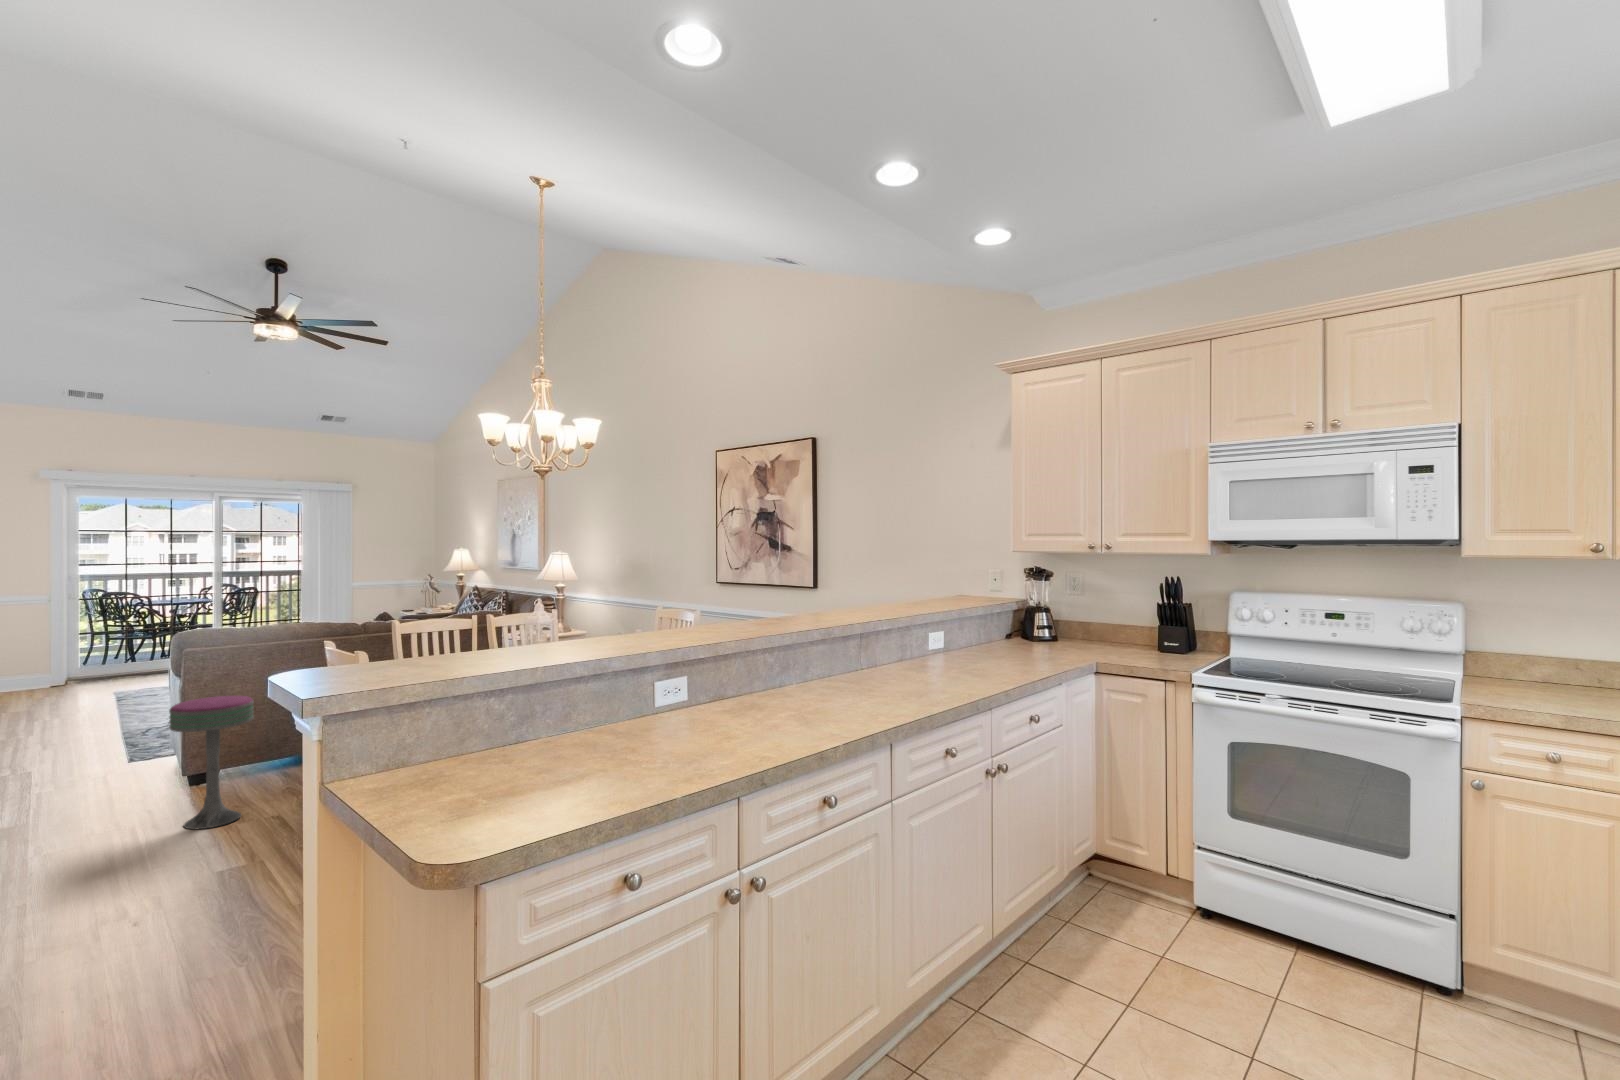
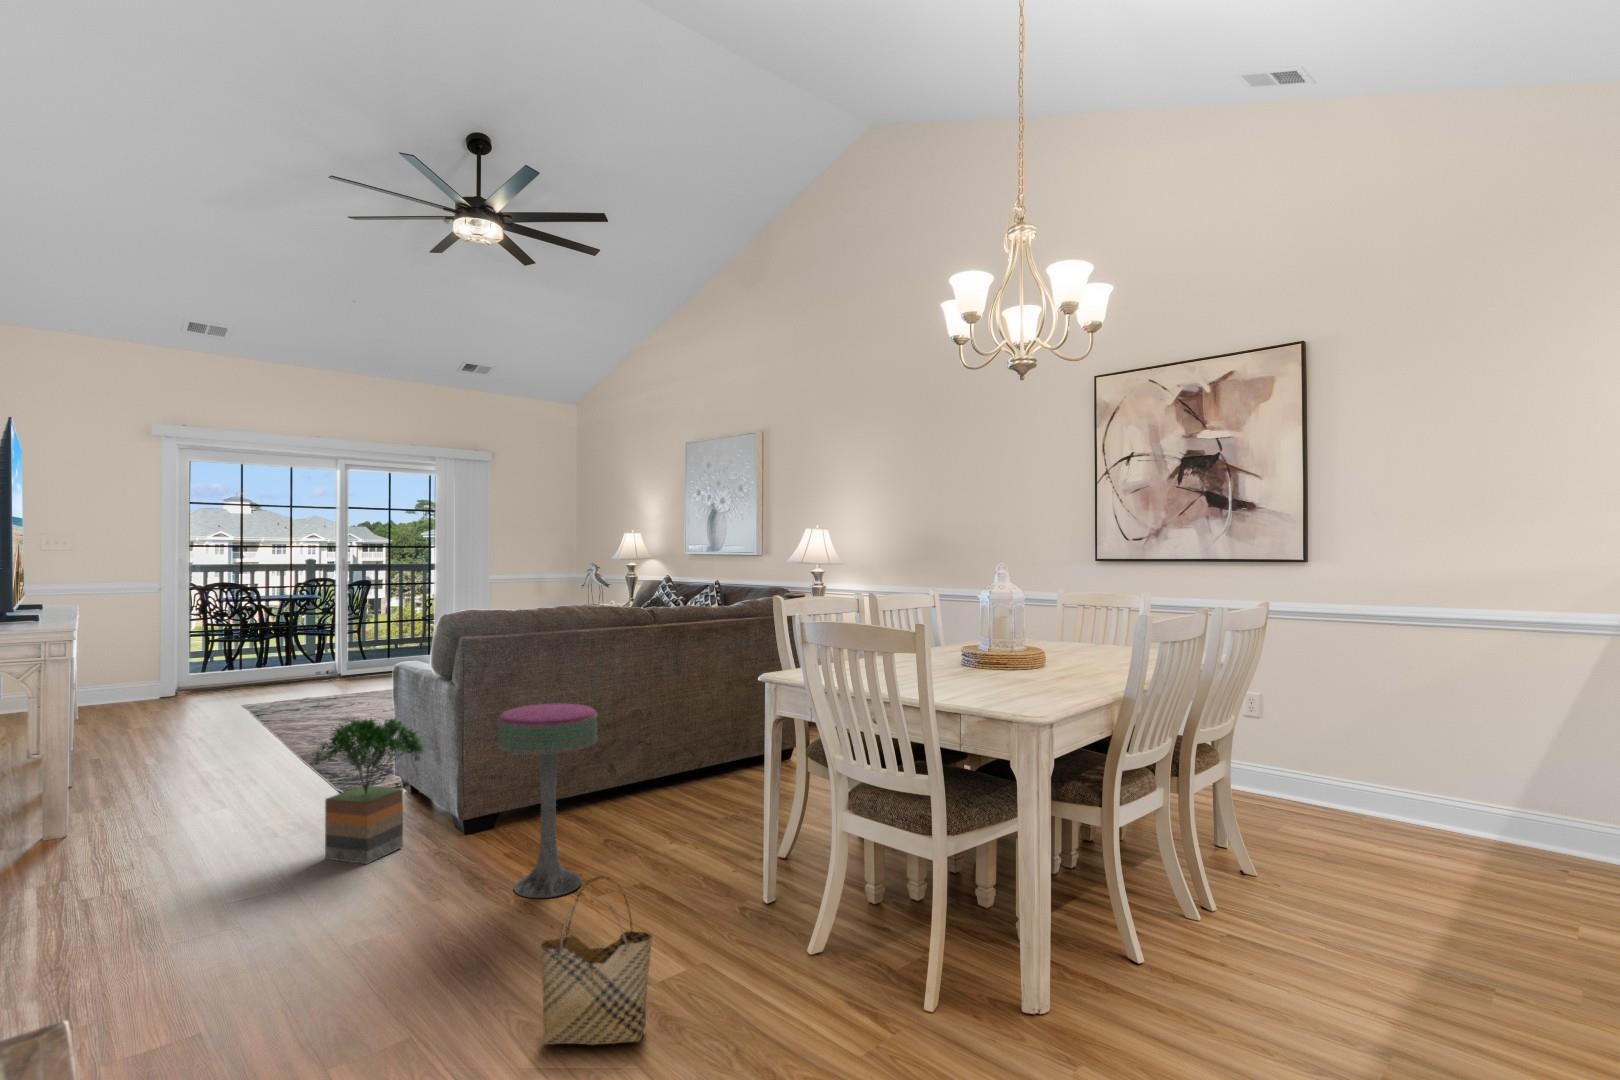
potted tree: none [51,705,153,810] -> present [312,719,425,864]
woven basket: none [95,811,183,916] -> present [539,876,653,1045]

